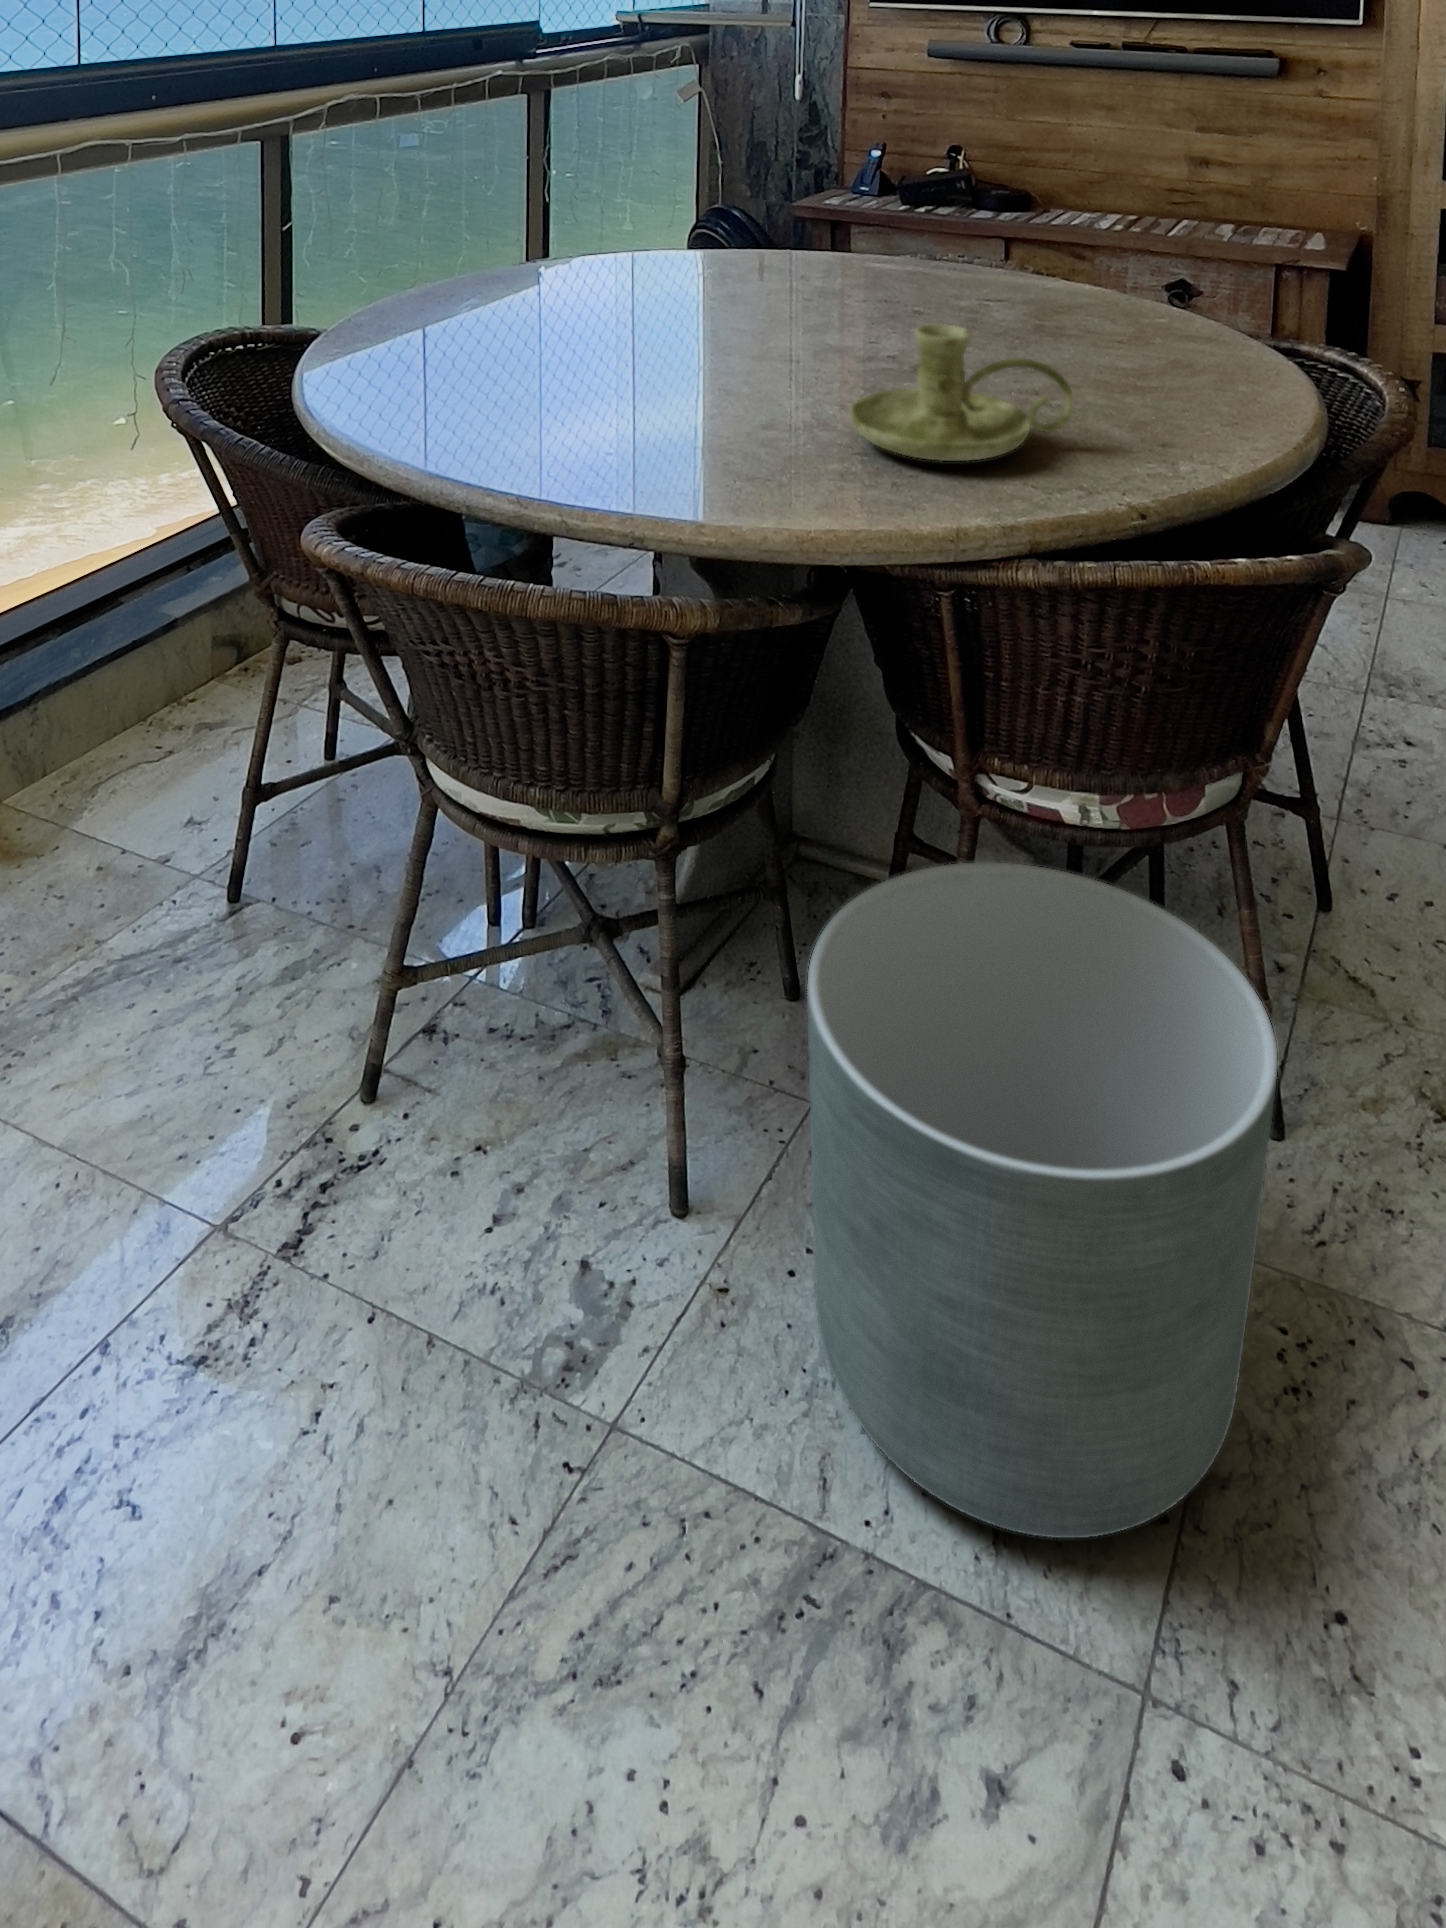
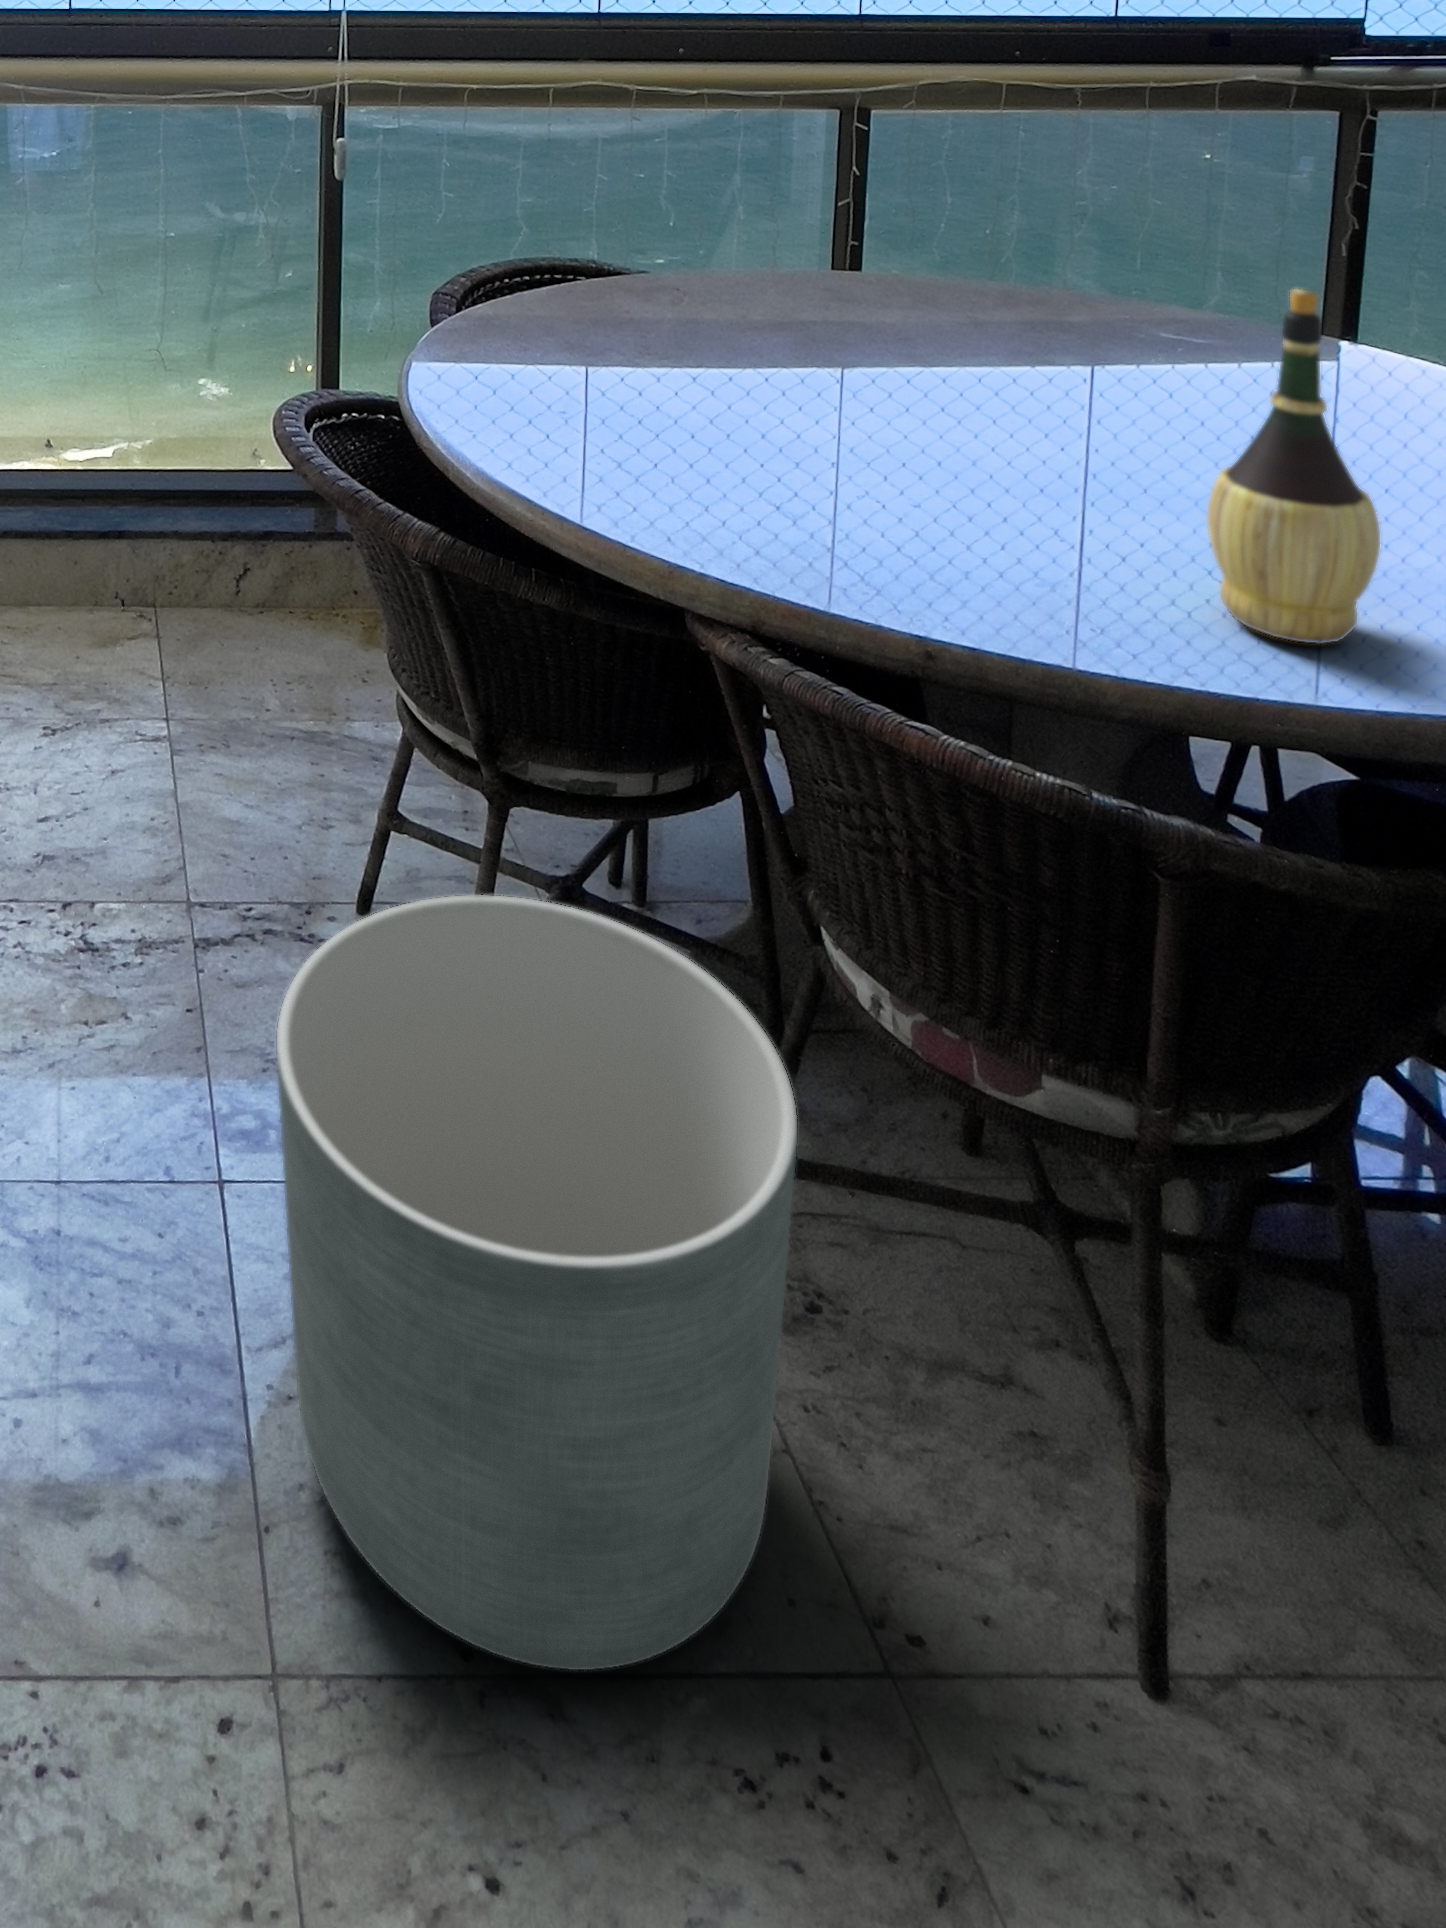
wine bottle: none [1127,209,1224,440] -> present [1207,290,1380,644]
candle holder: present [850,324,1074,461] -> none [791,365,1067,546]

